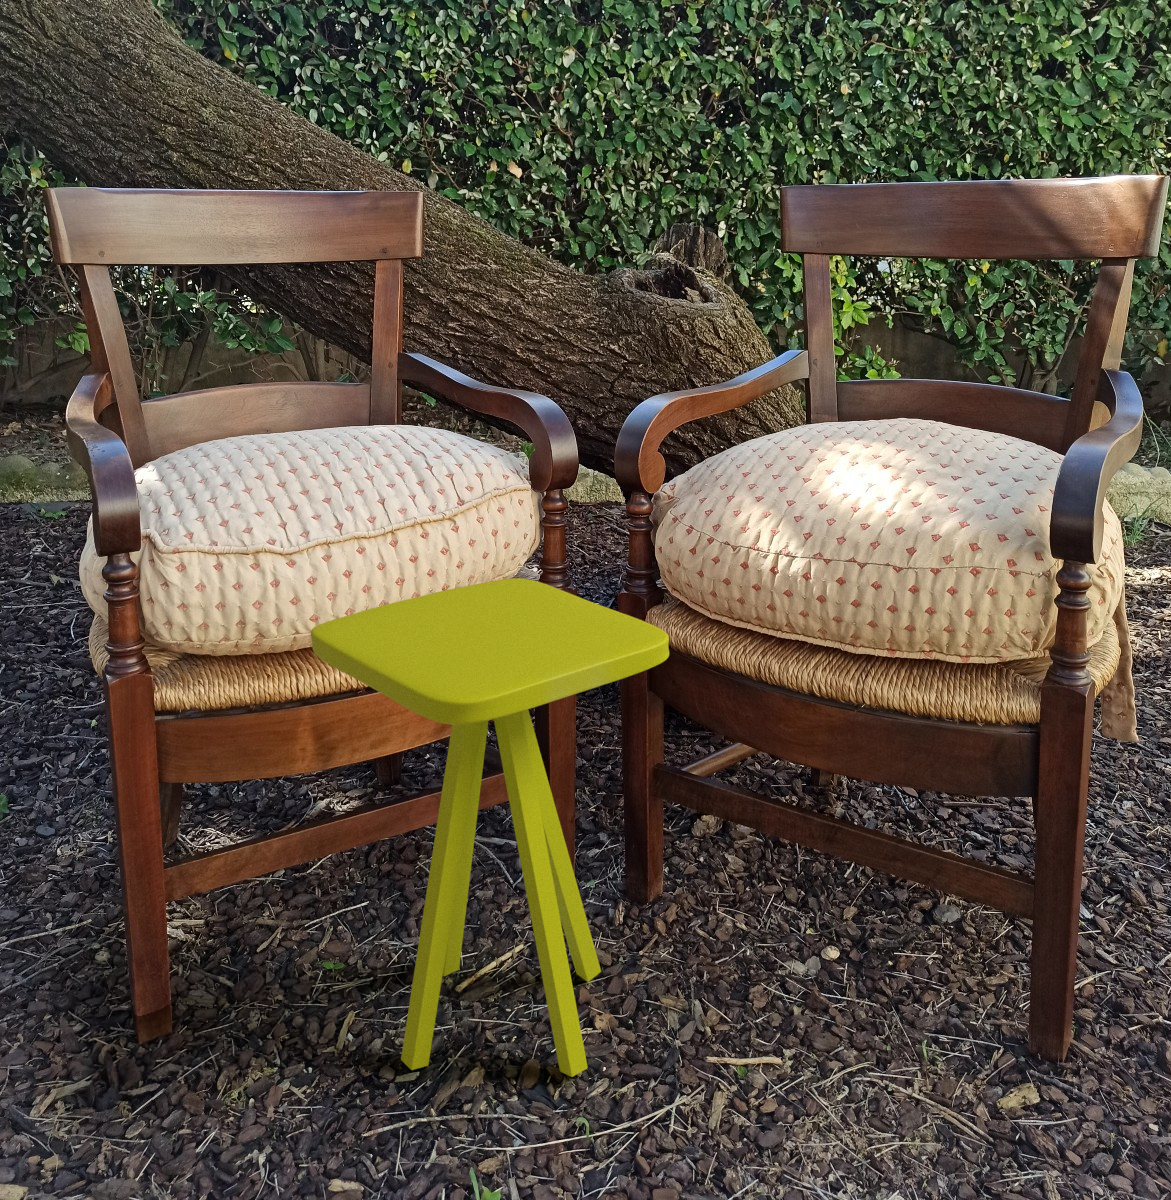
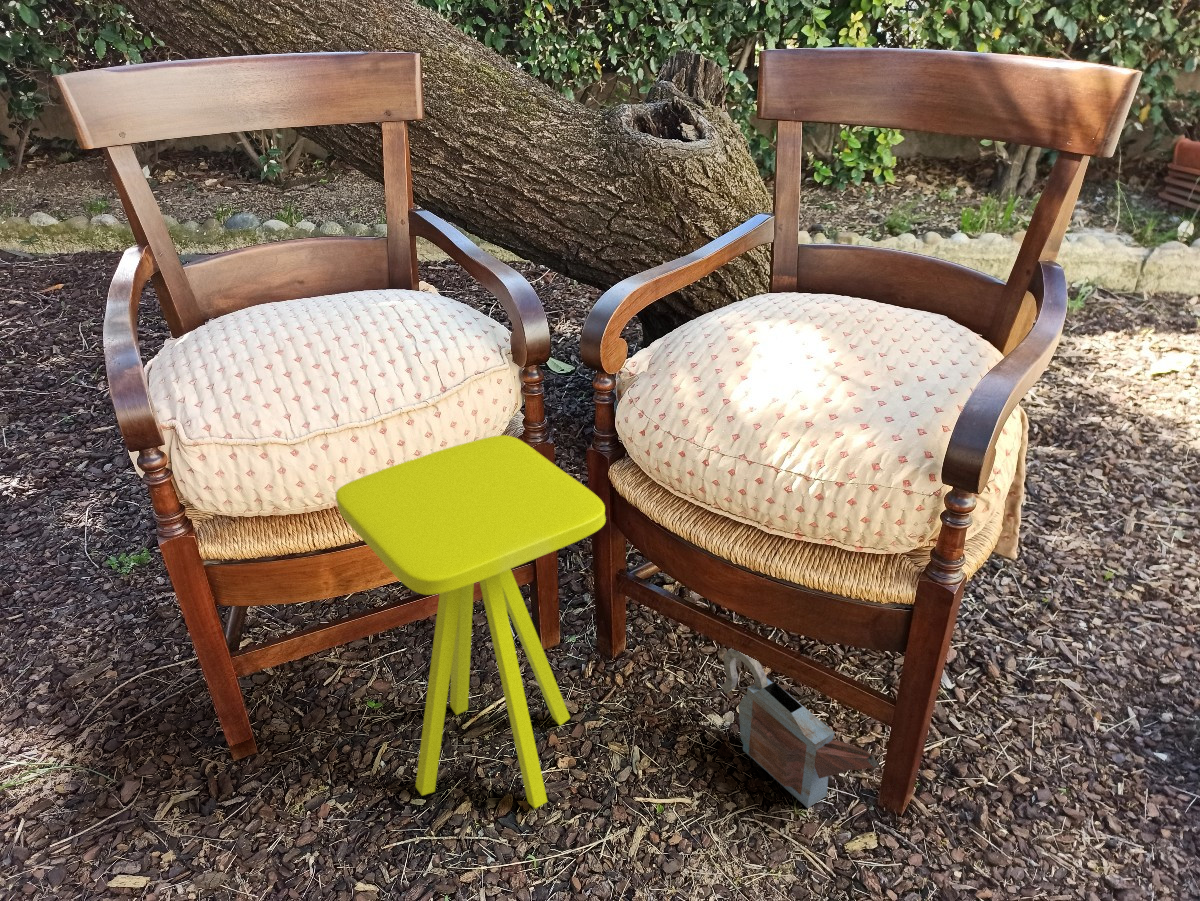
watering can: none [801,853,1040,1061] -> present [721,648,879,808]

